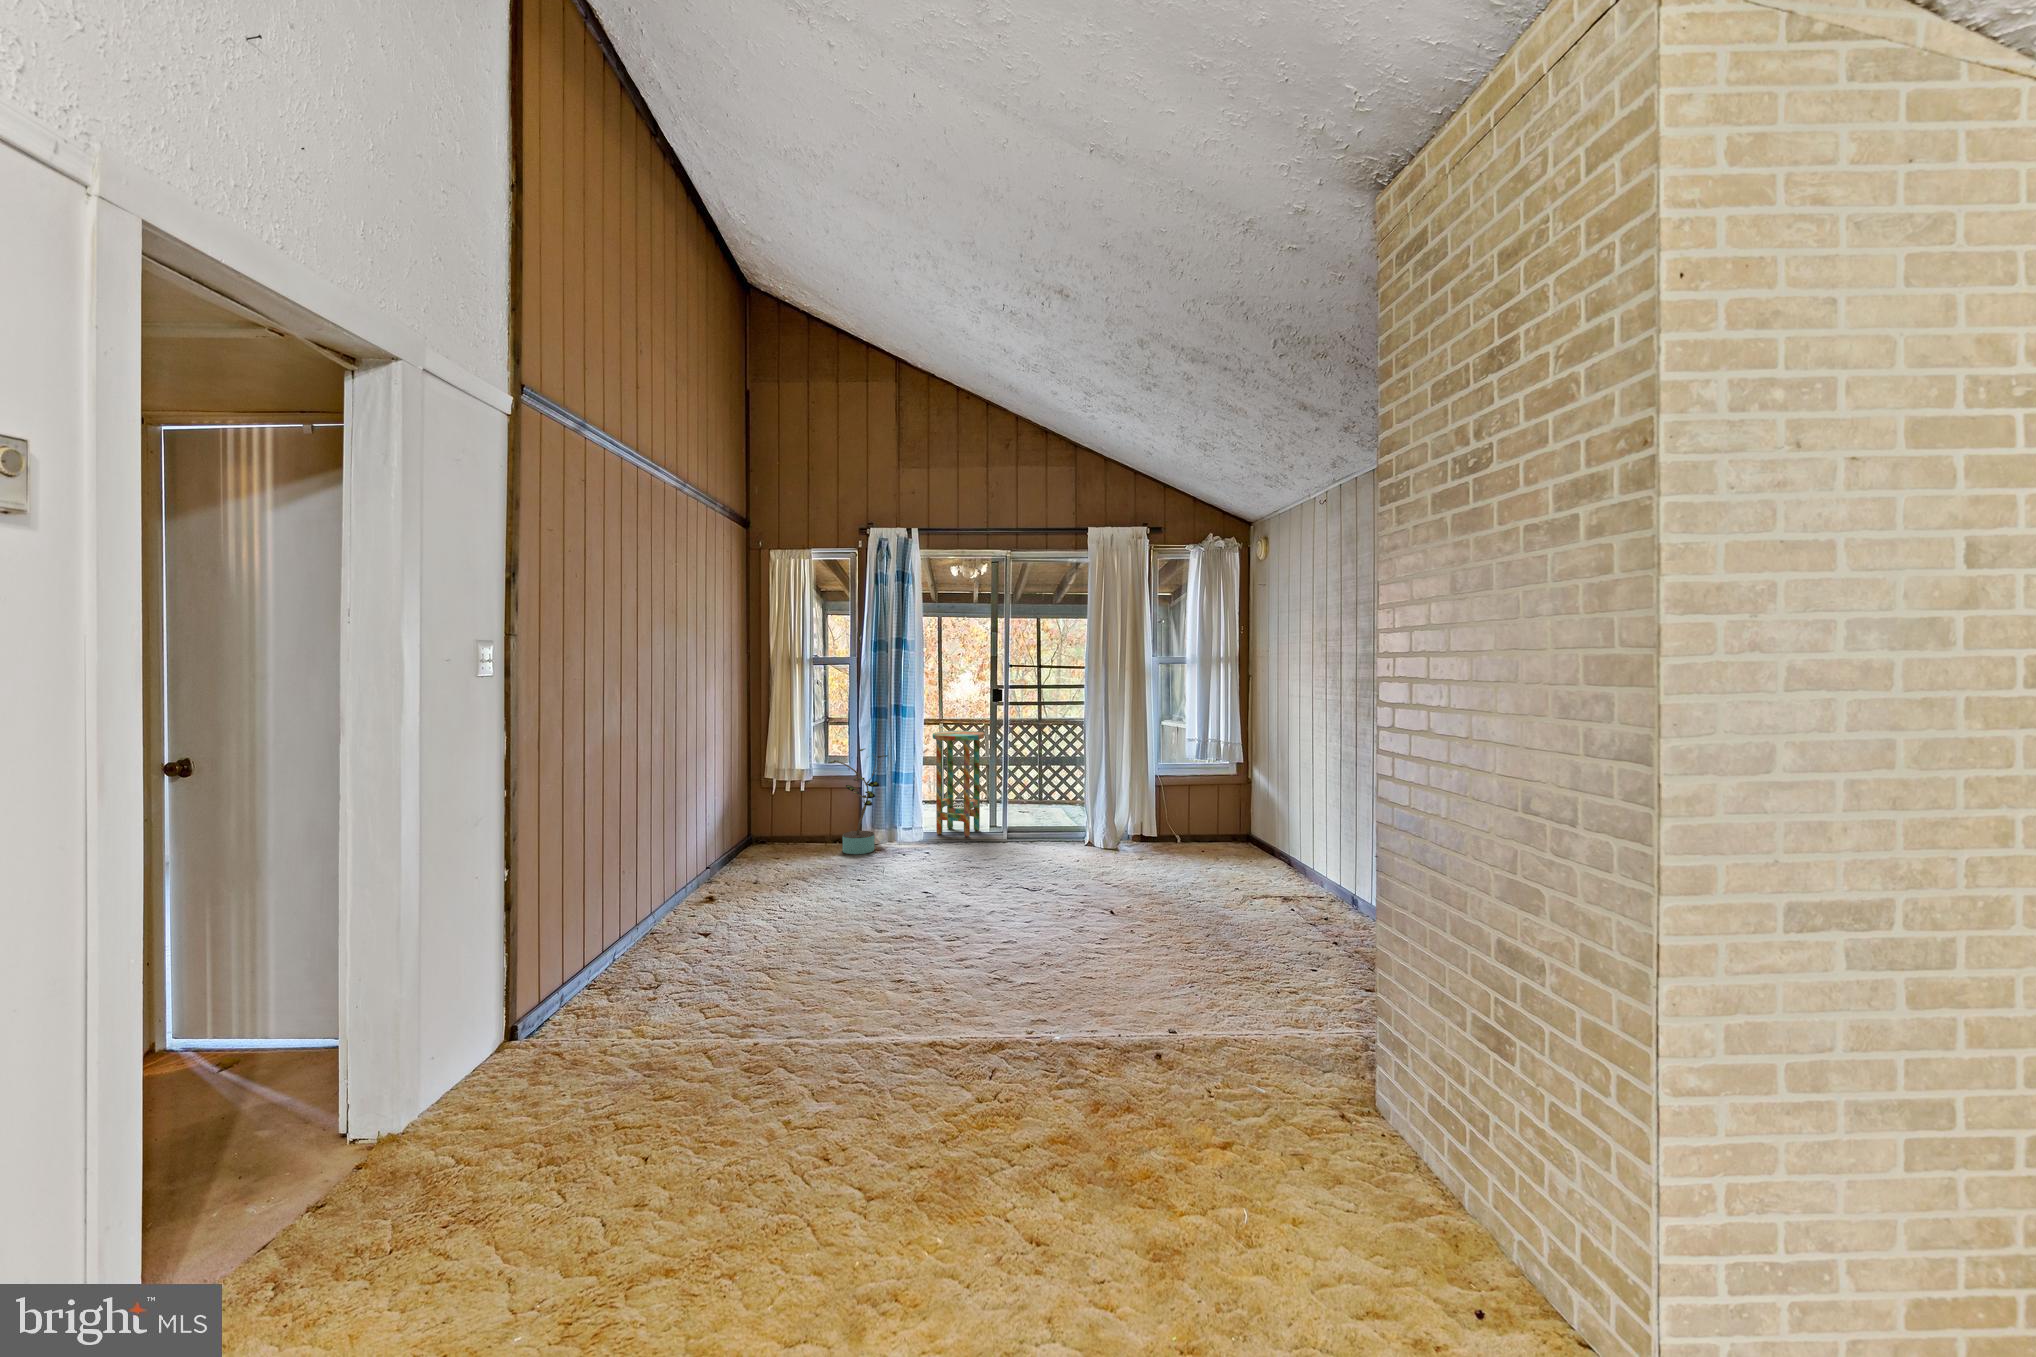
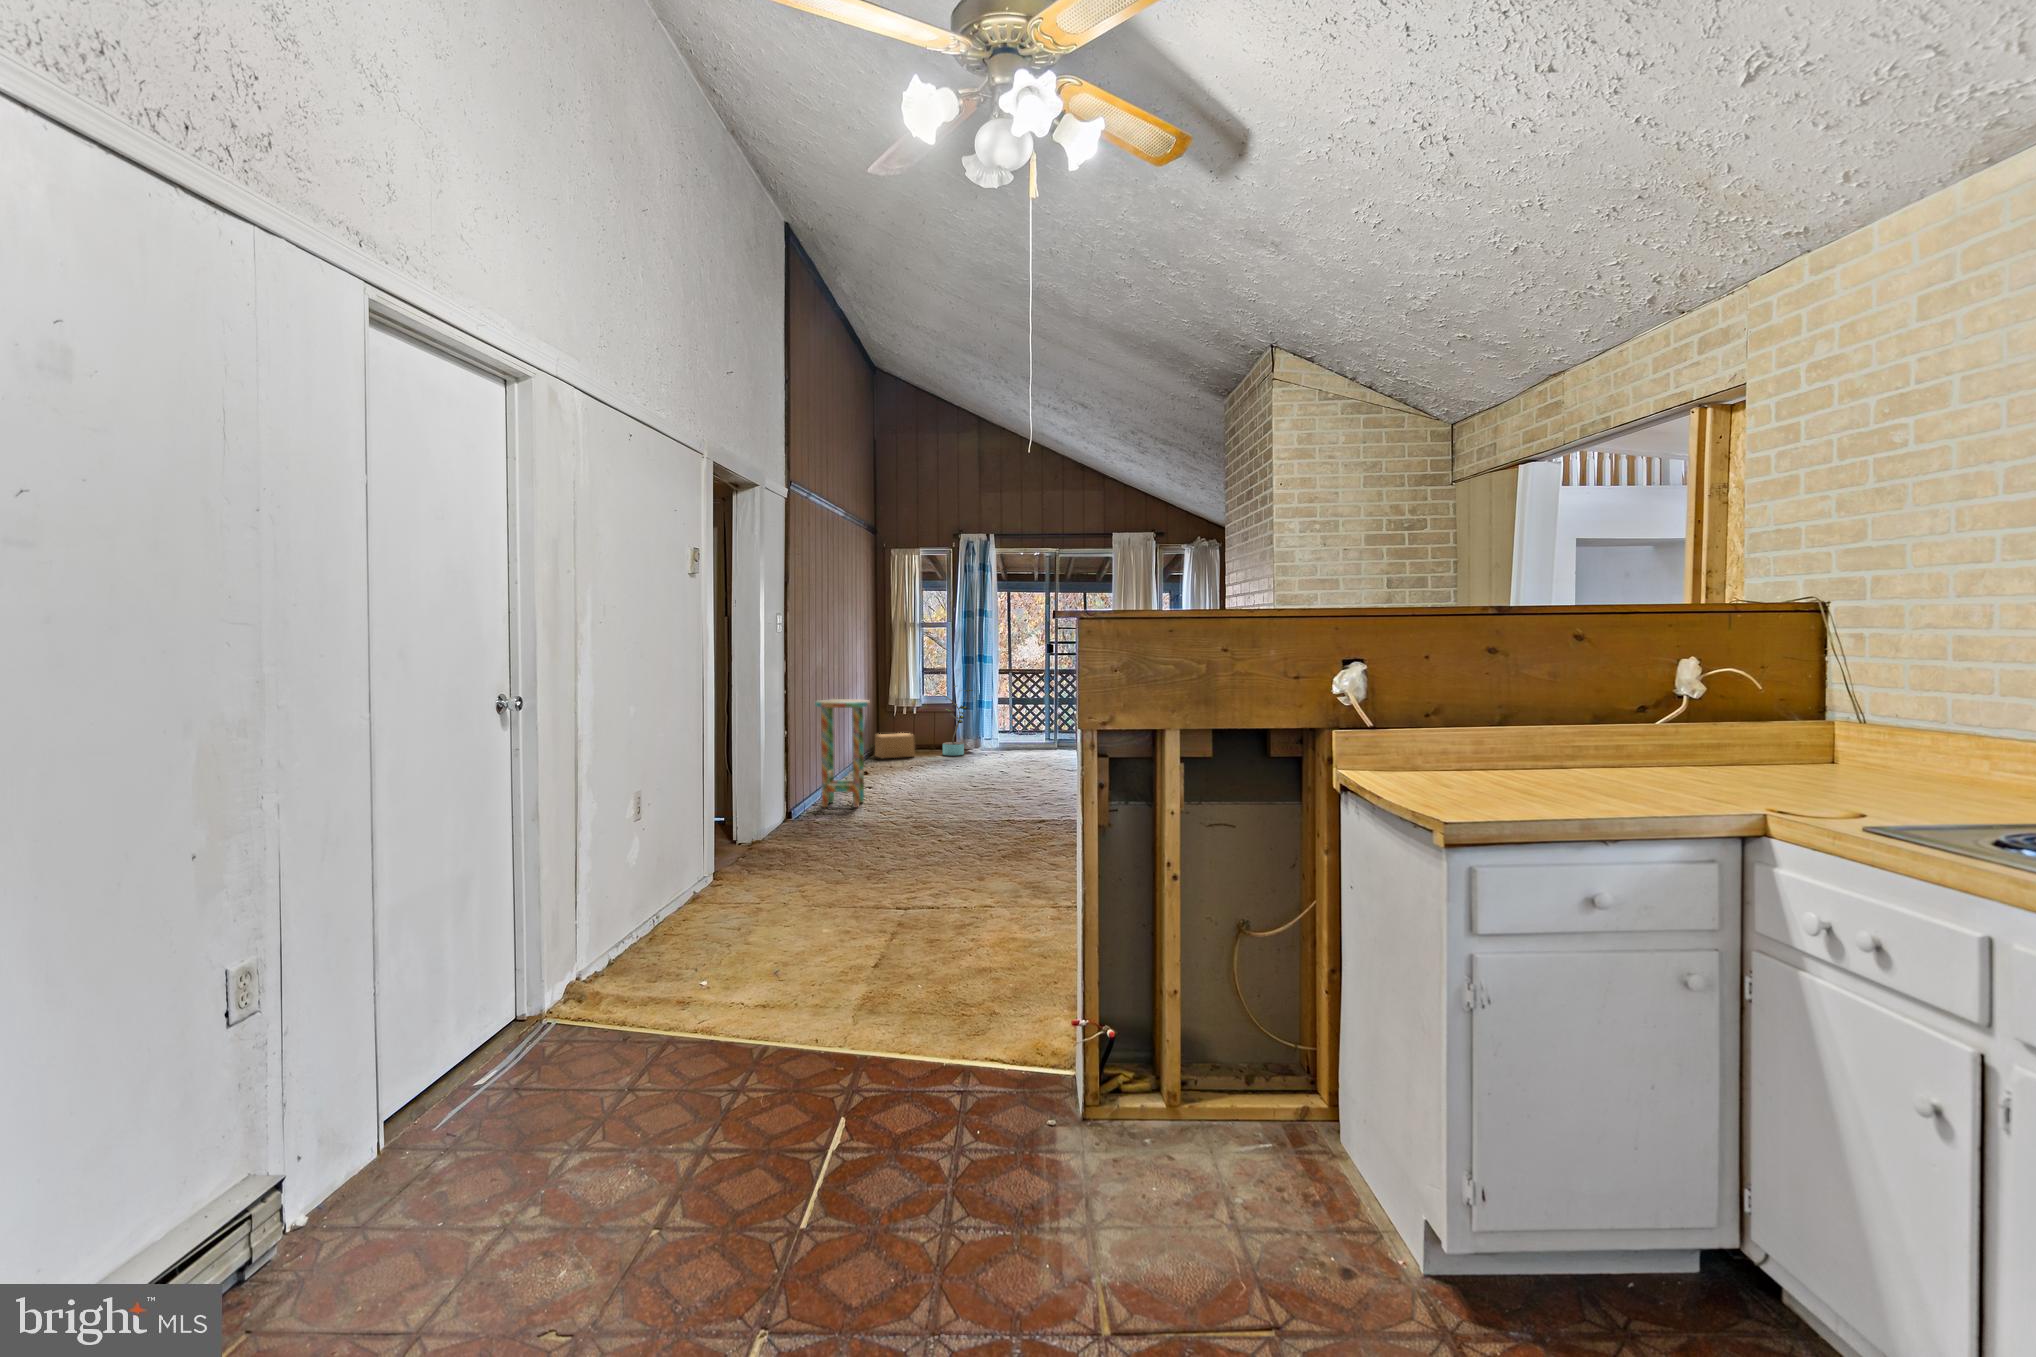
side table: present [933,731,984,837] -> present [815,699,870,807]
cardboard box: none [738,821,799,866] -> present [875,733,915,758]

